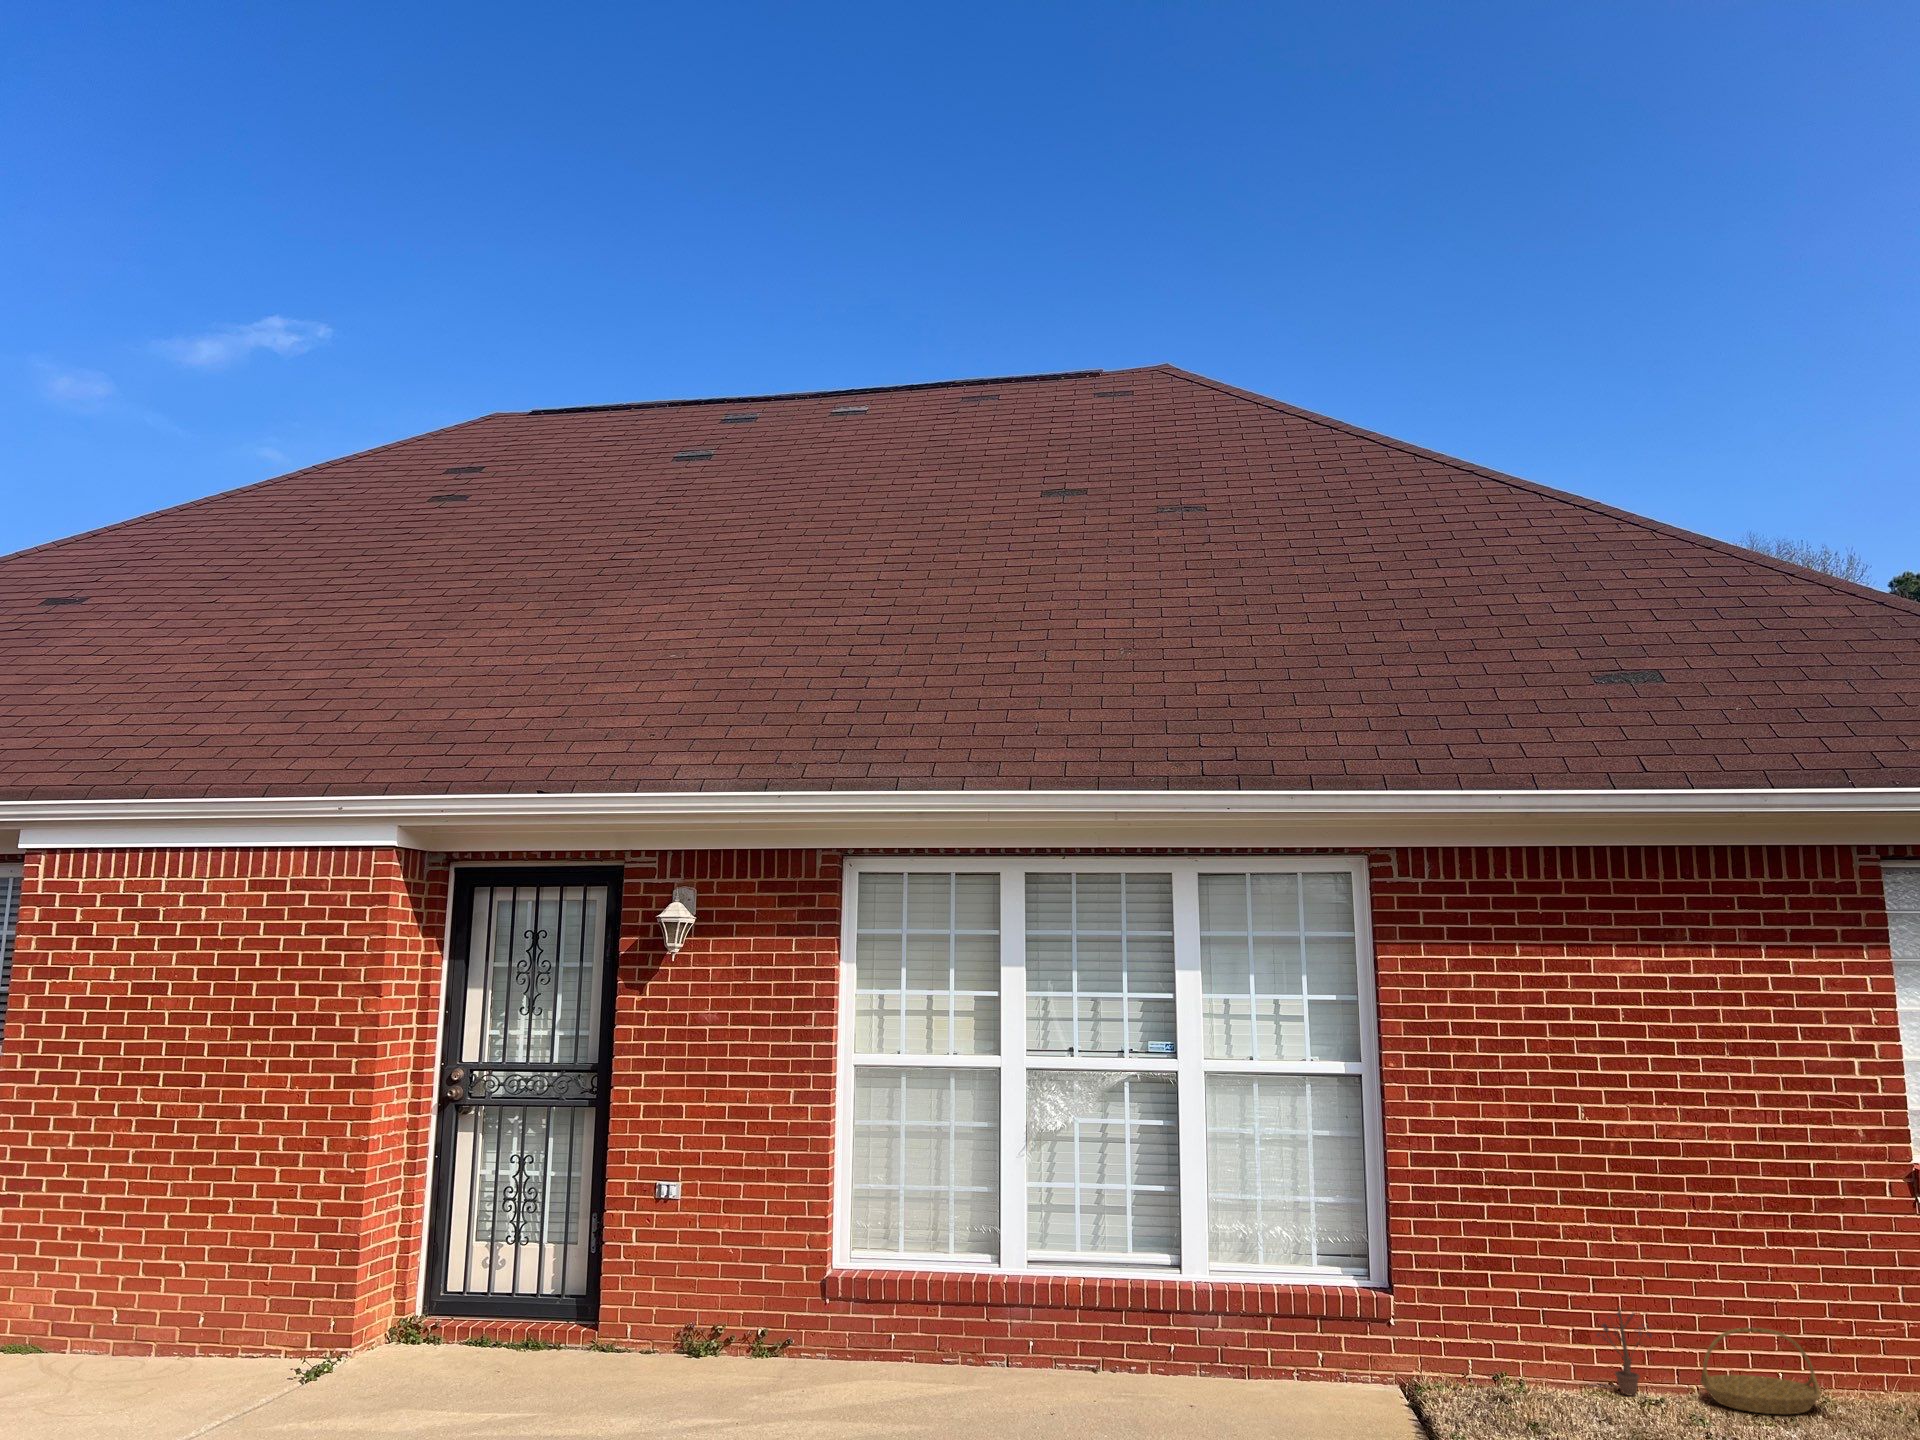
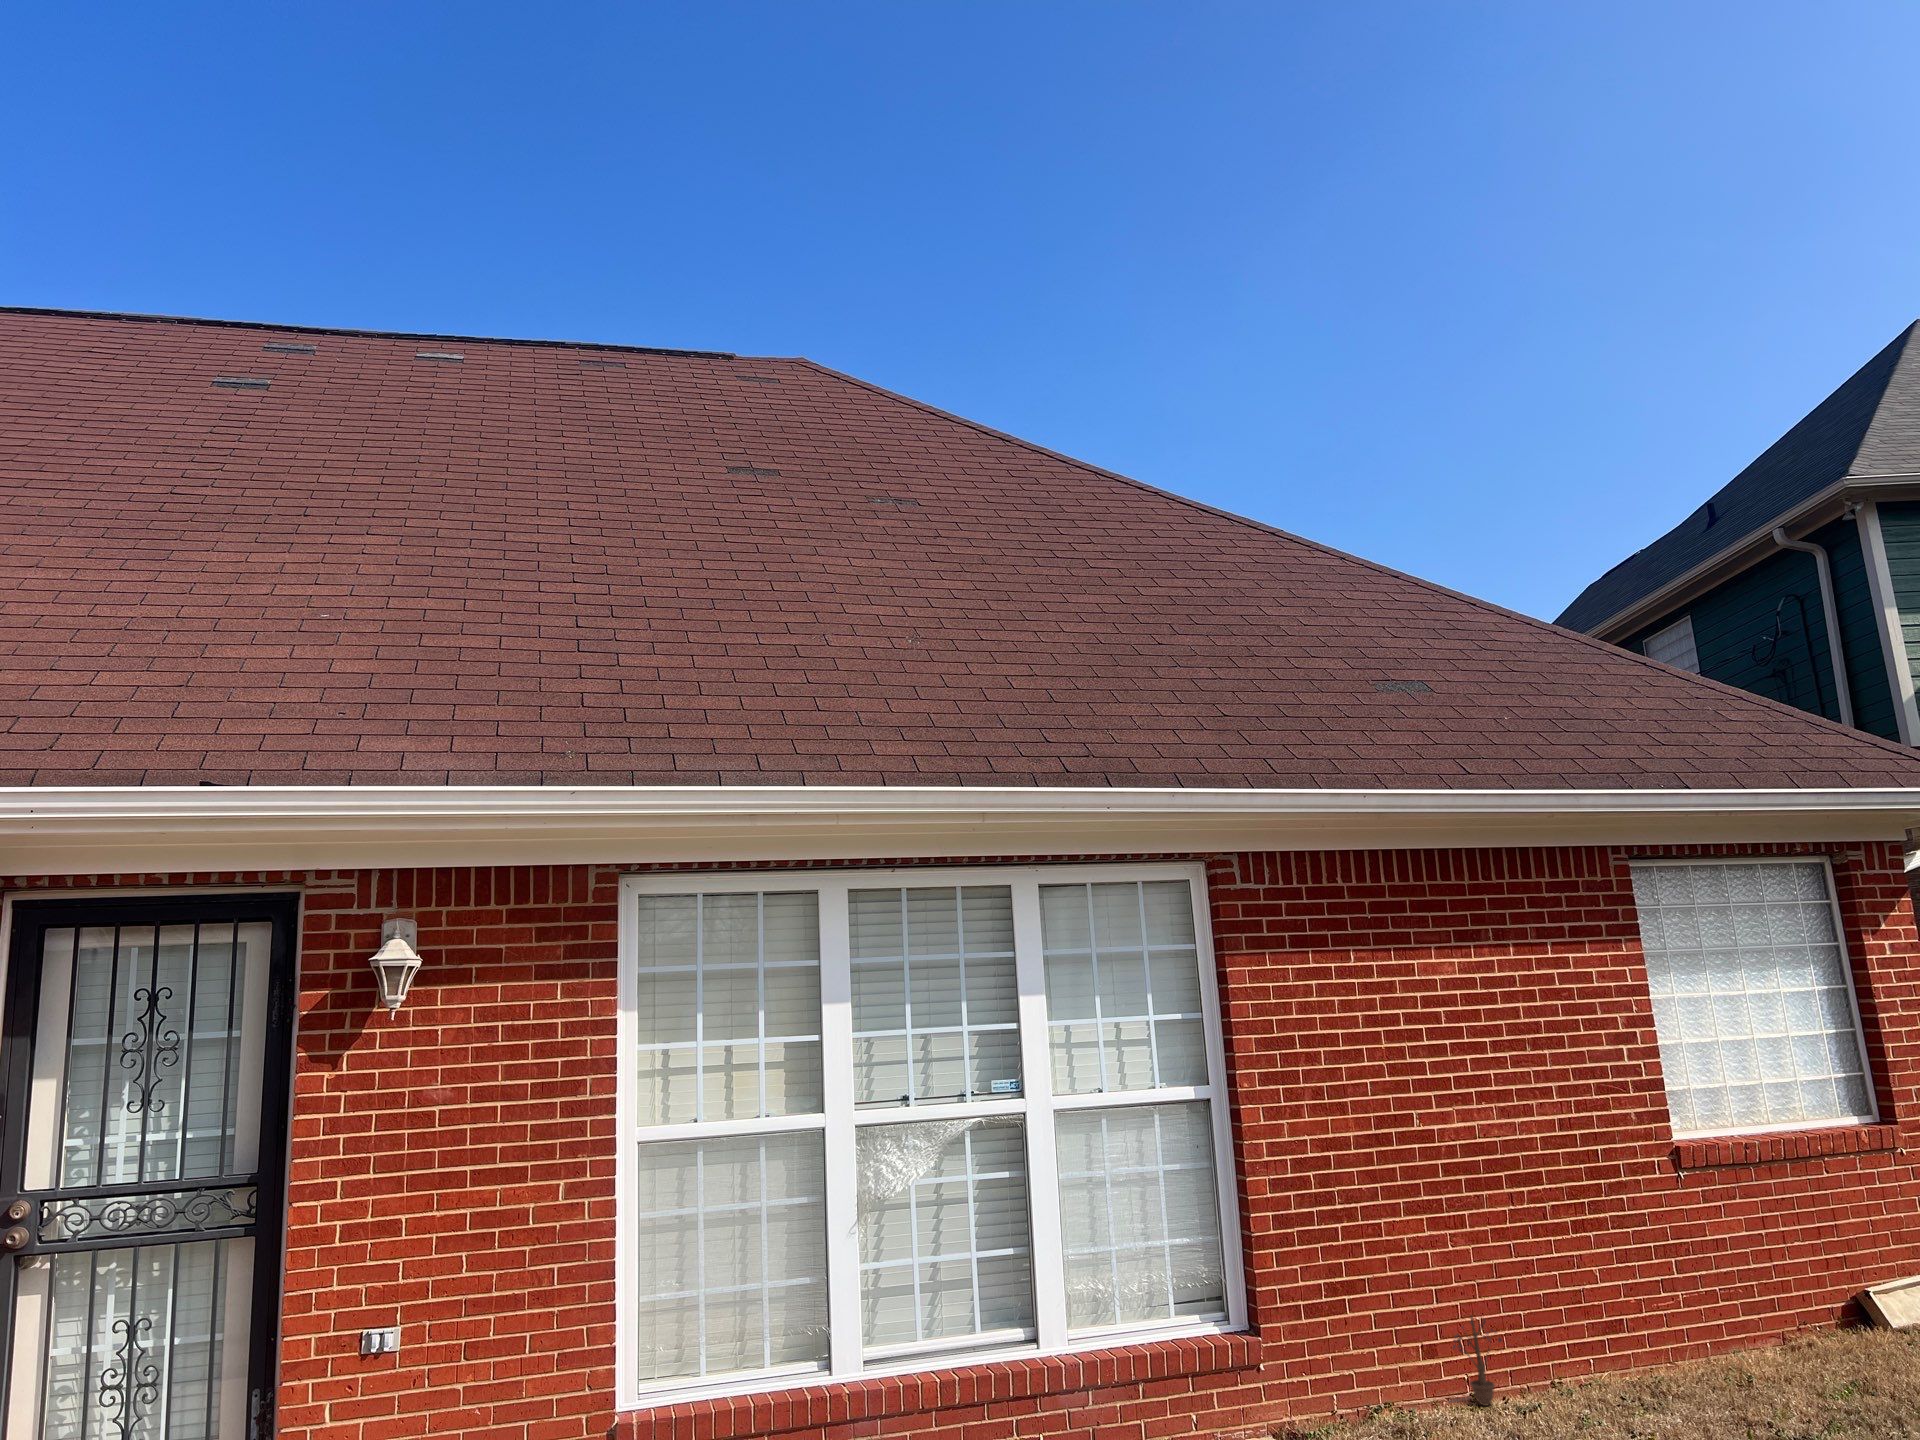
basket: present [1700,1328,1821,1414] -> none [1543,1316,1648,1403]

